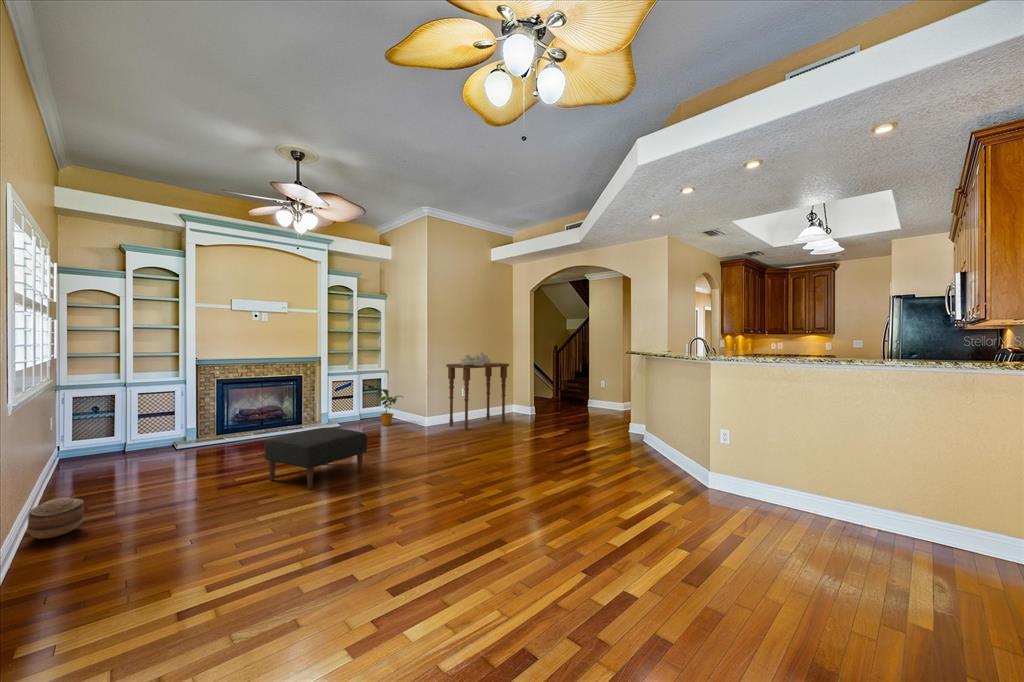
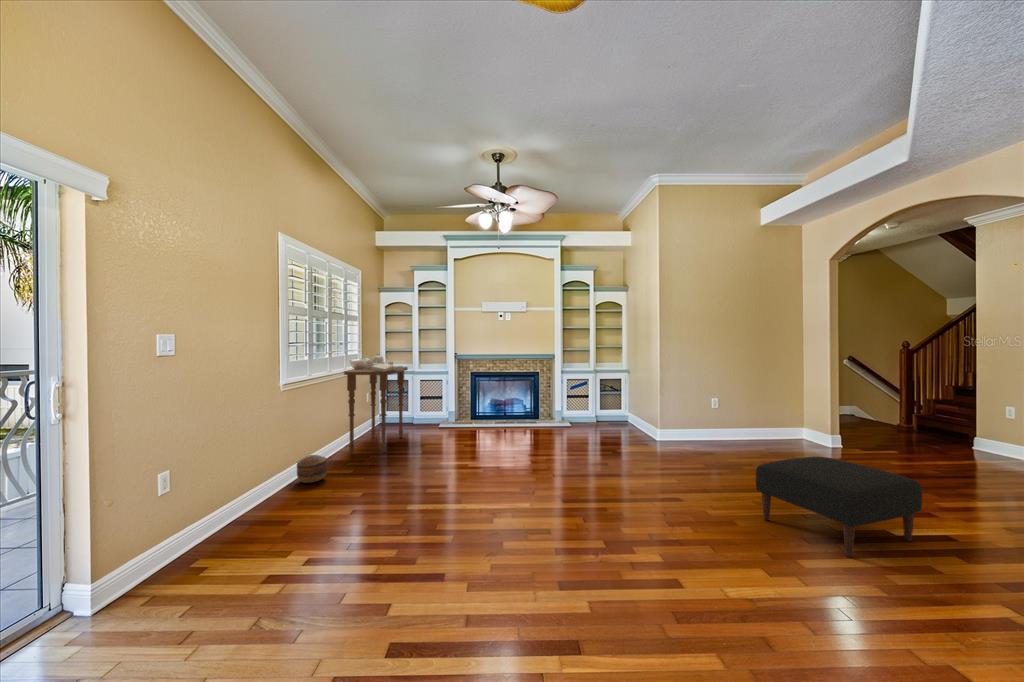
side table: present [446,353,509,430] -> present [344,354,408,454]
house plant: present [374,387,403,425] -> none [605,389,639,432]
ottoman: present [265,428,367,490] -> present [756,456,922,557]

